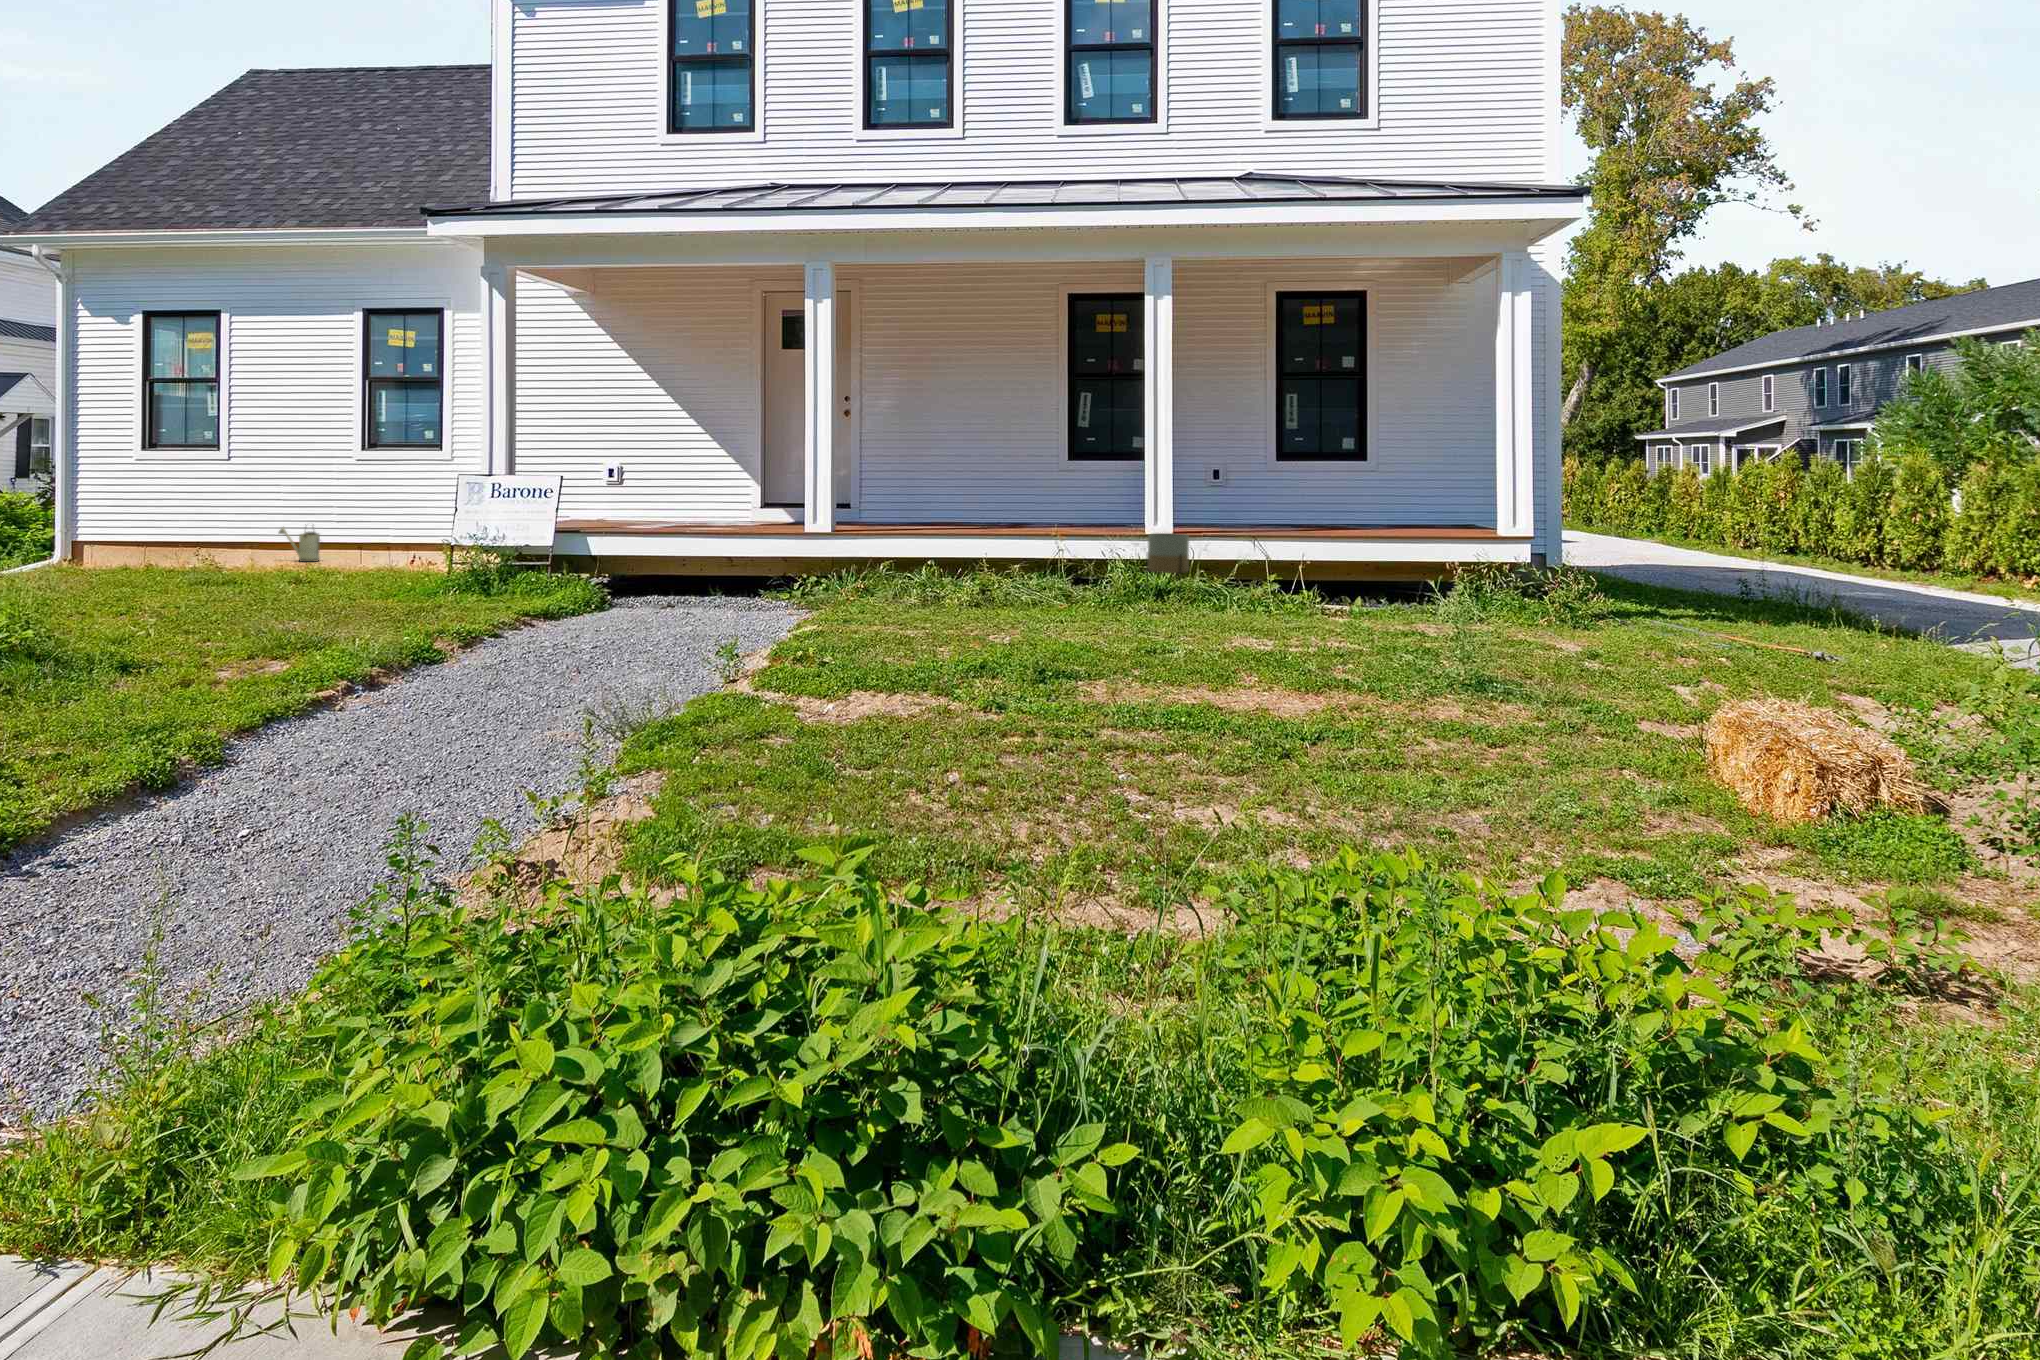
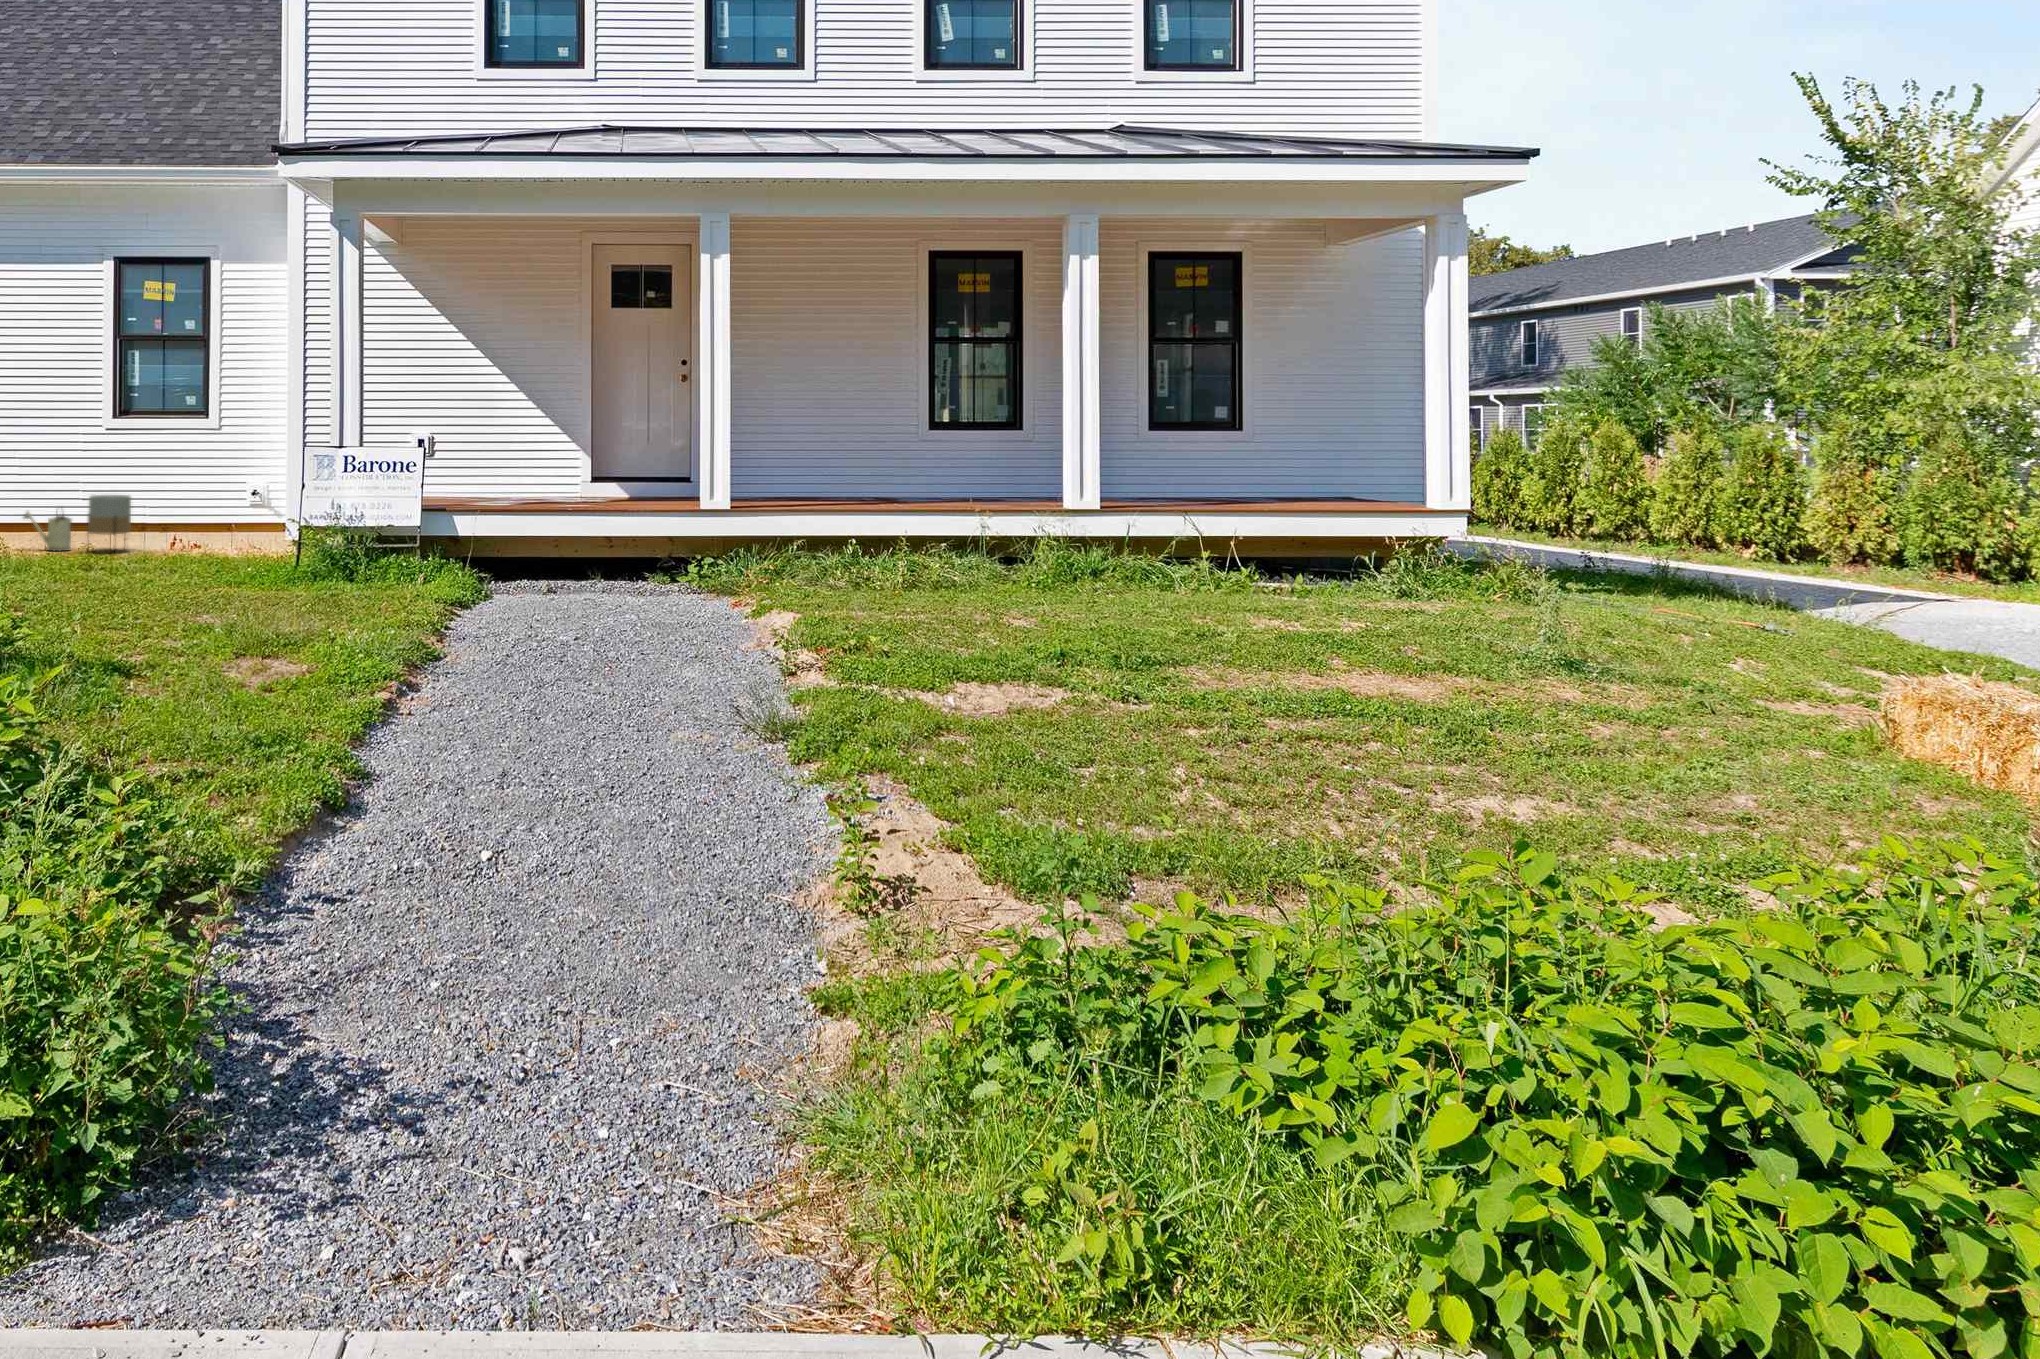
planter: present [1146,533,1189,575] -> present [87,495,131,541]

